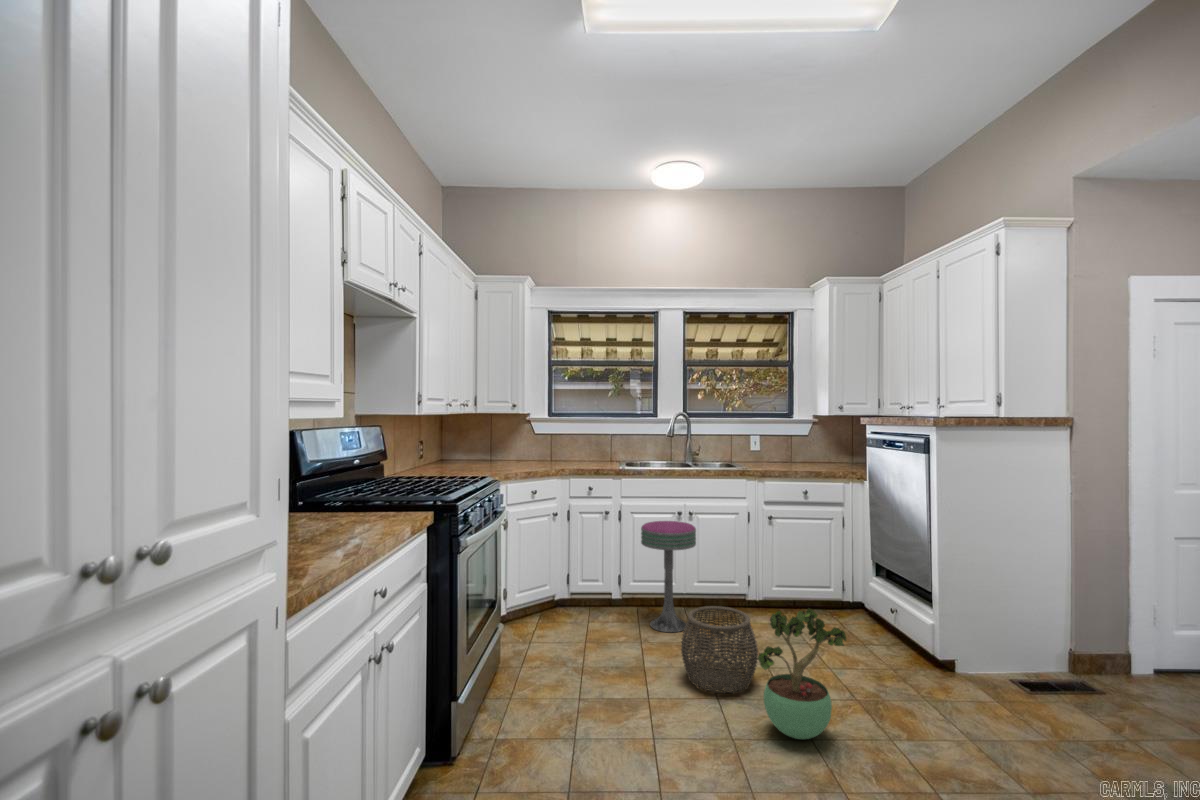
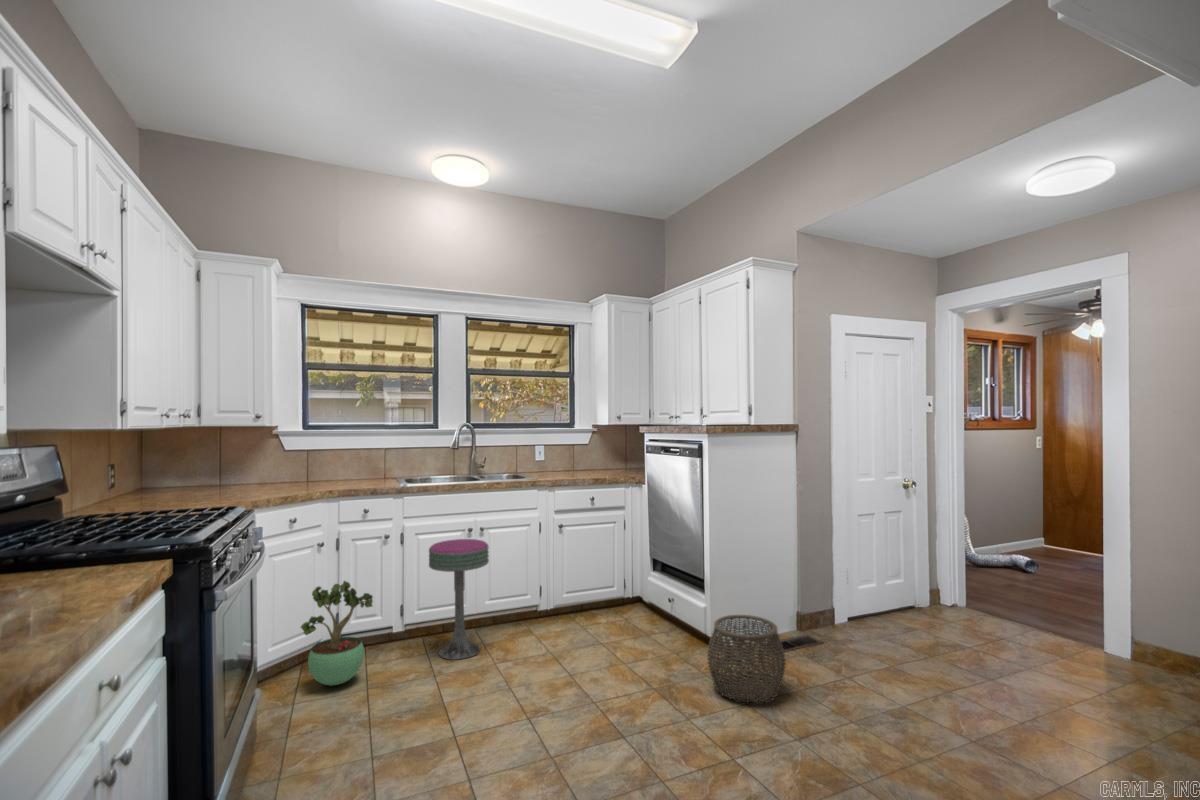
woven basket: present [681,606,758,694] -> present [708,615,786,703]
potted plant: present [758,608,846,739] -> present [301,581,373,686]

